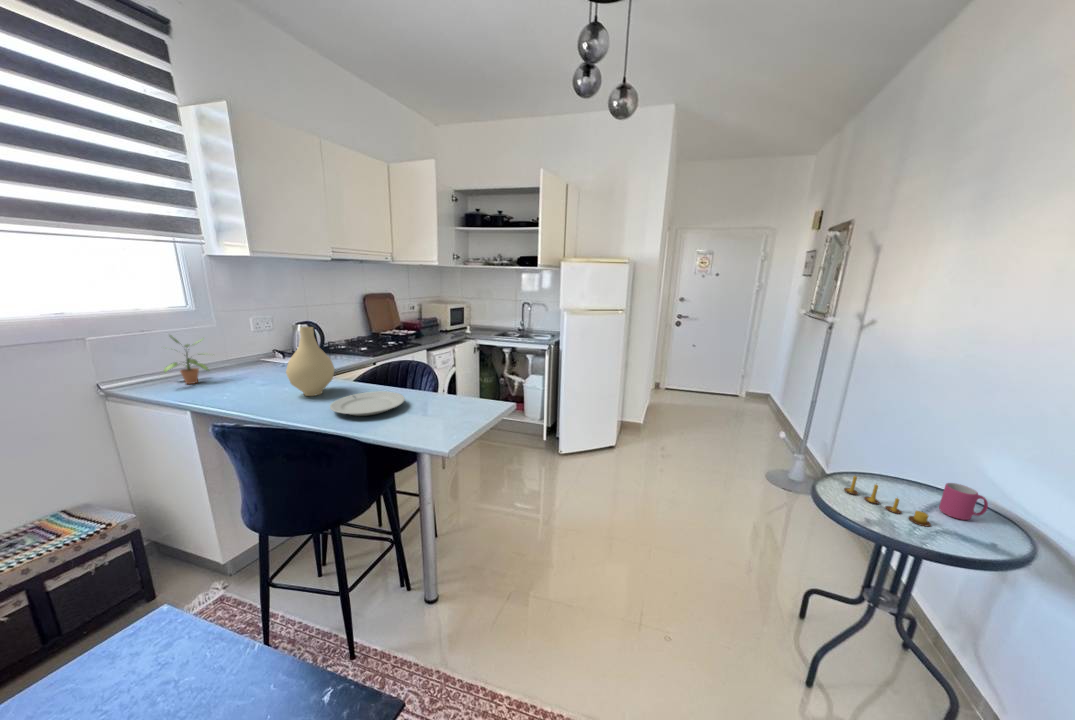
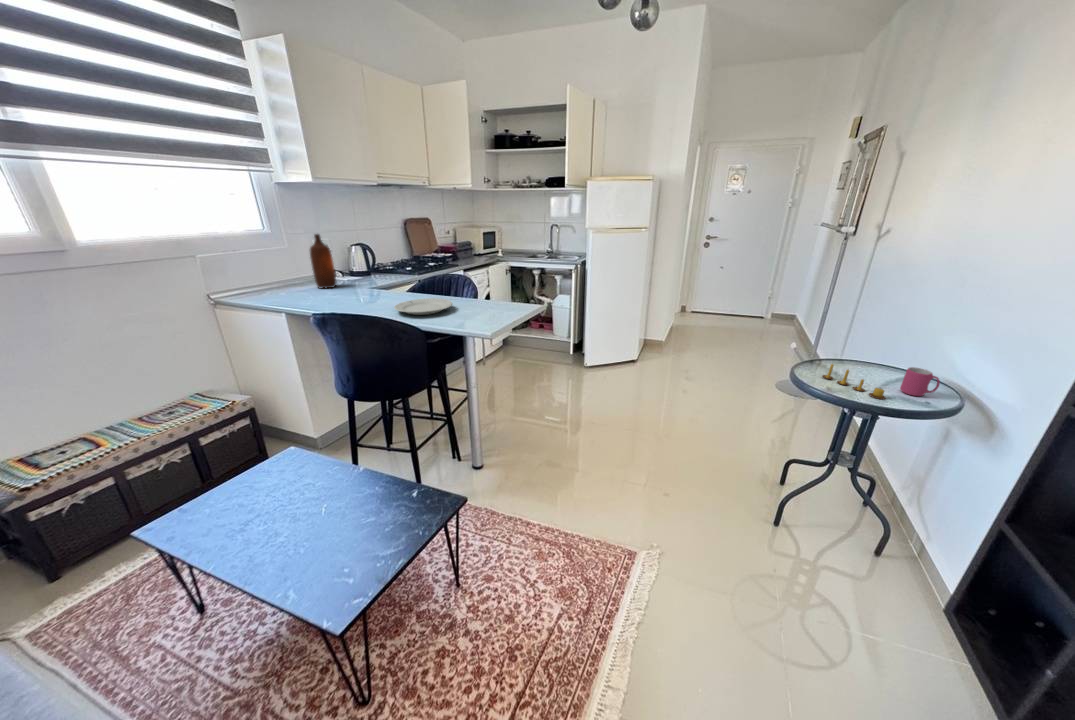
bottle: none [241,312,272,375] -> present [310,234,336,288]
vase: present [286,327,335,396] -> none [354,244,392,303]
potted plant: present [164,336,208,384] -> none [252,251,294,295]

